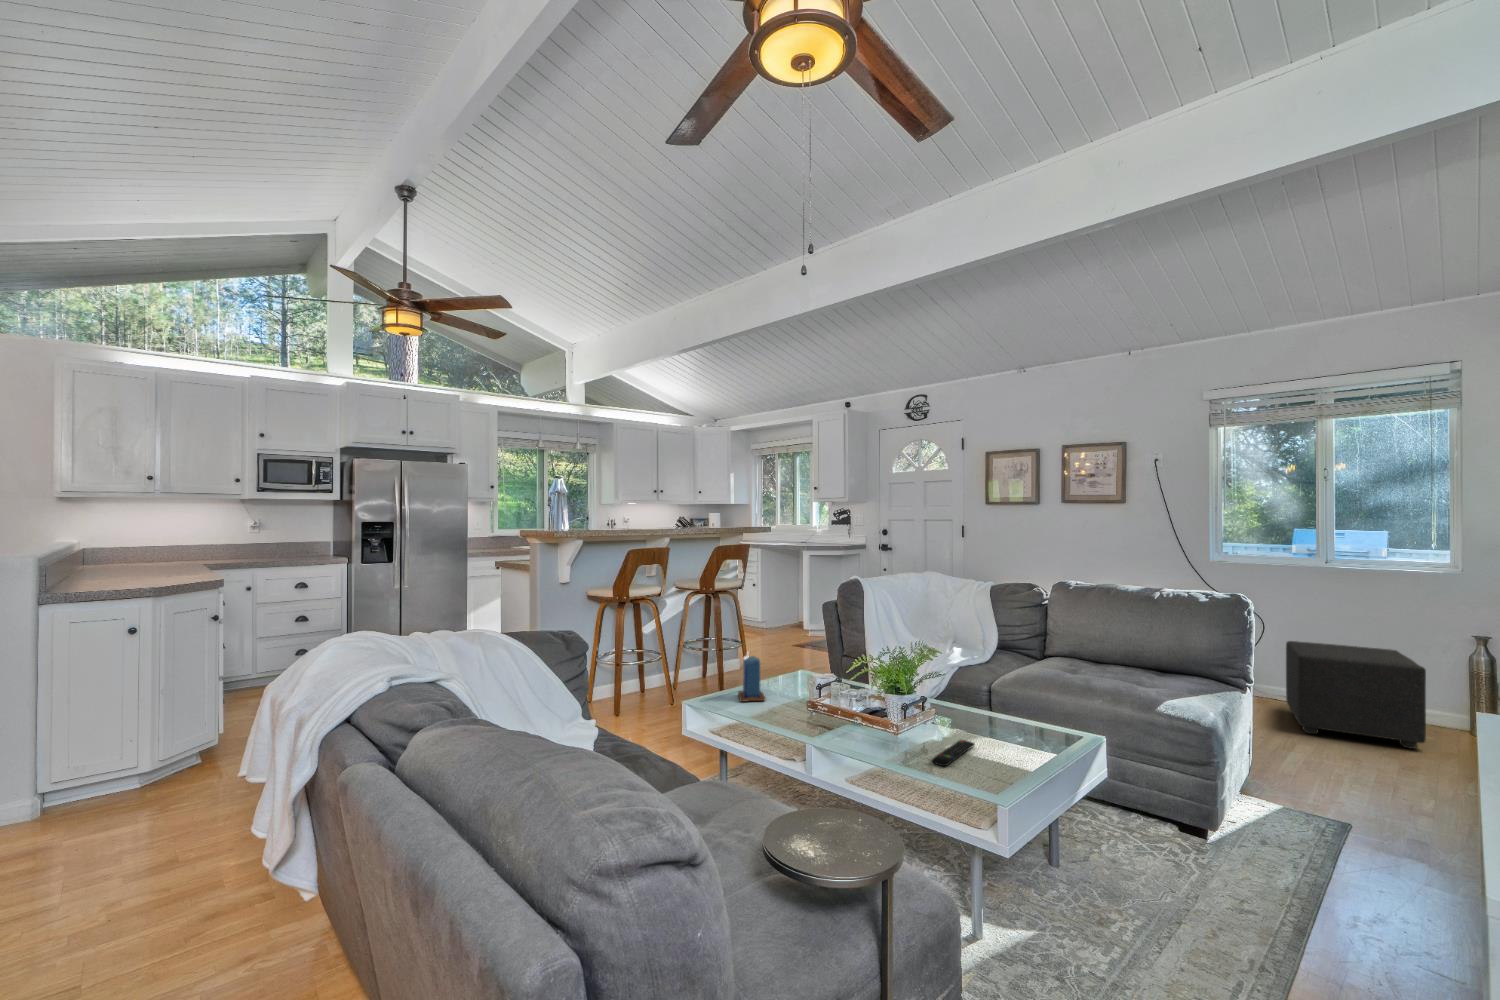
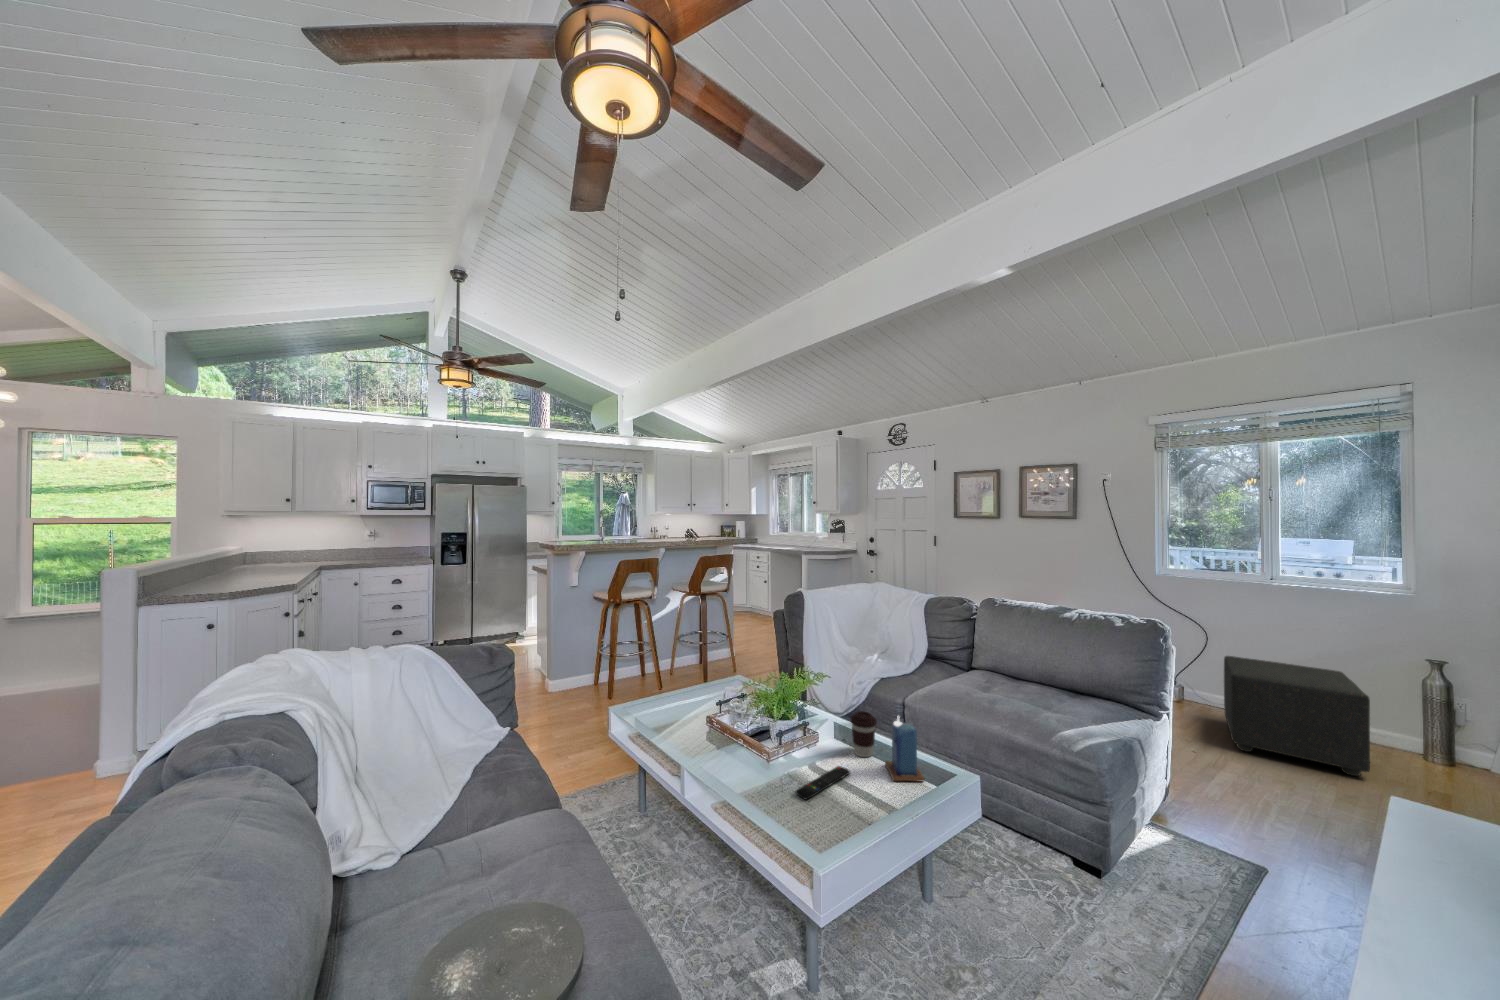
candle: present [738,653,765,702] -> present [885,716,924,782]
coffee cup: none [962,688,990,733] -> present [850,711,877,757]

